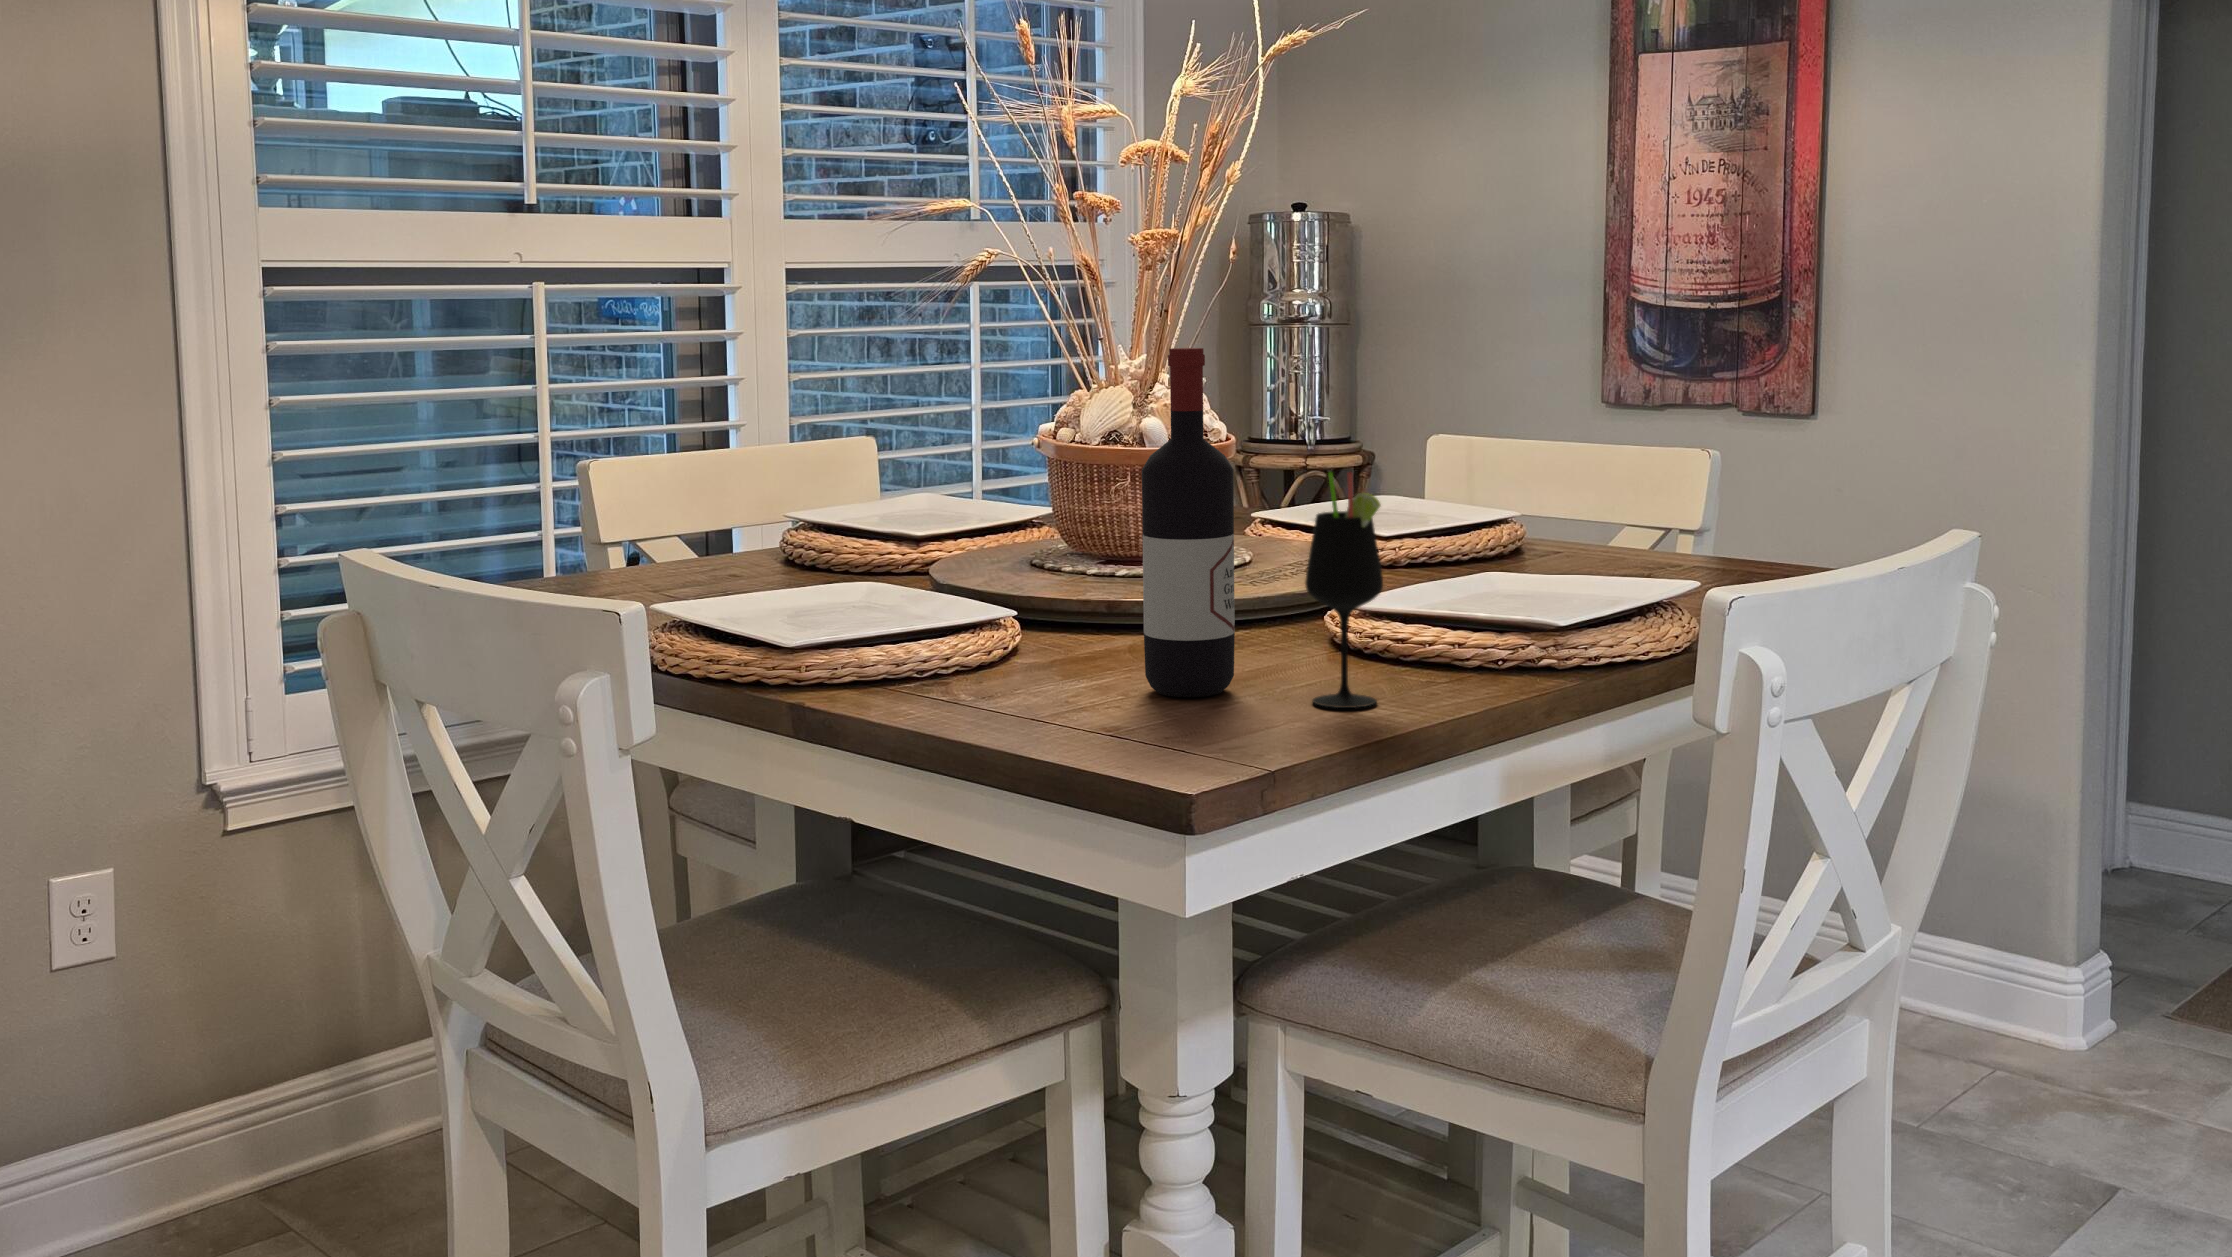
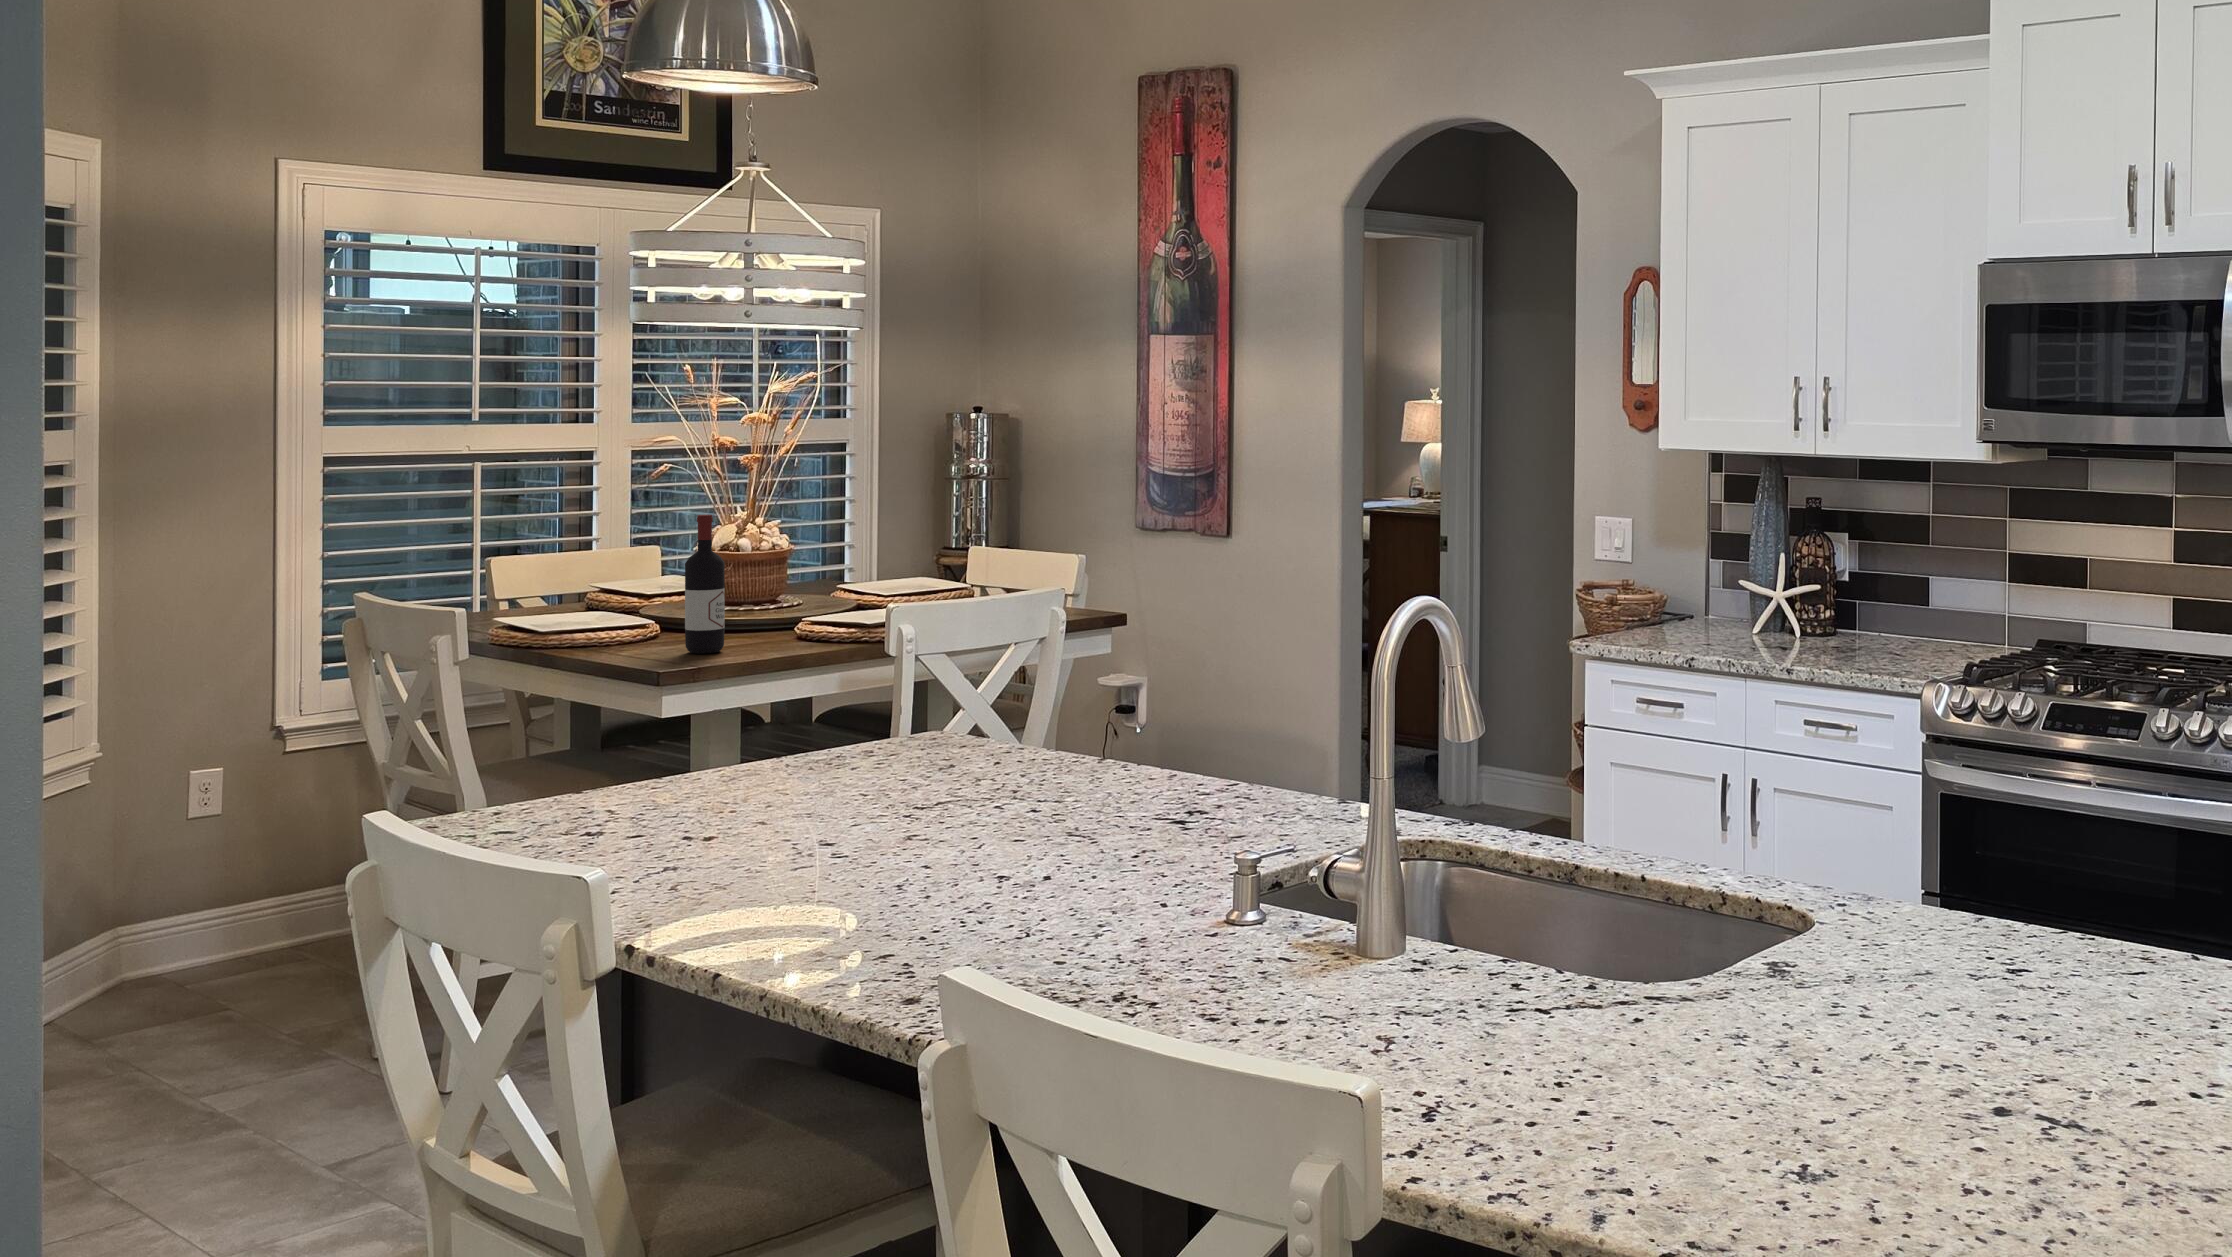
wine glass: present [1305,472,1383,708] -> none [744,564,777,656]

